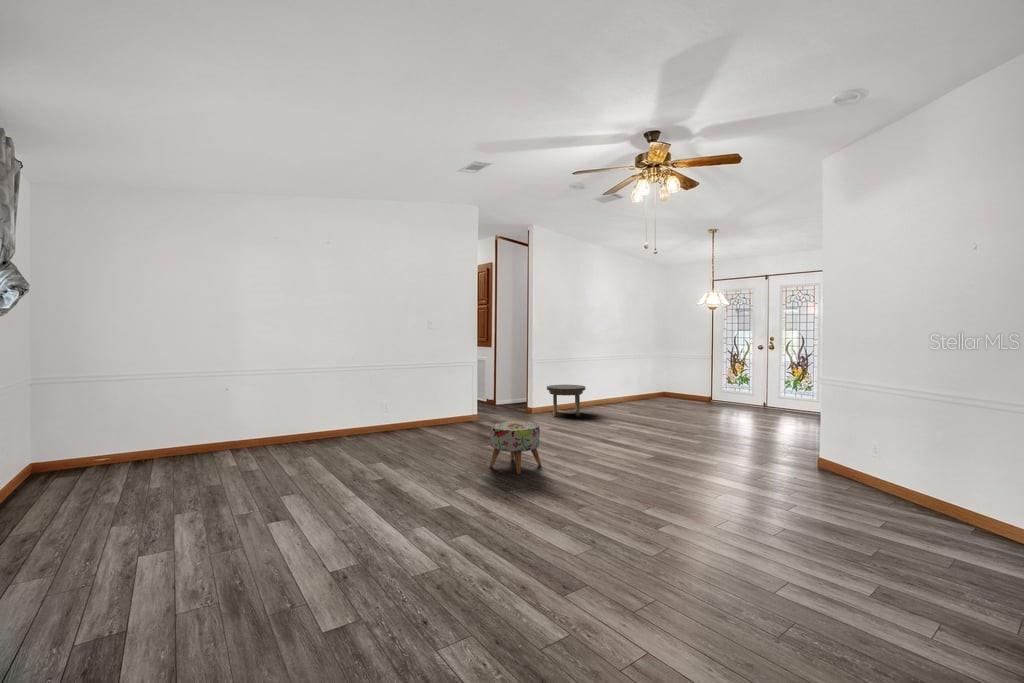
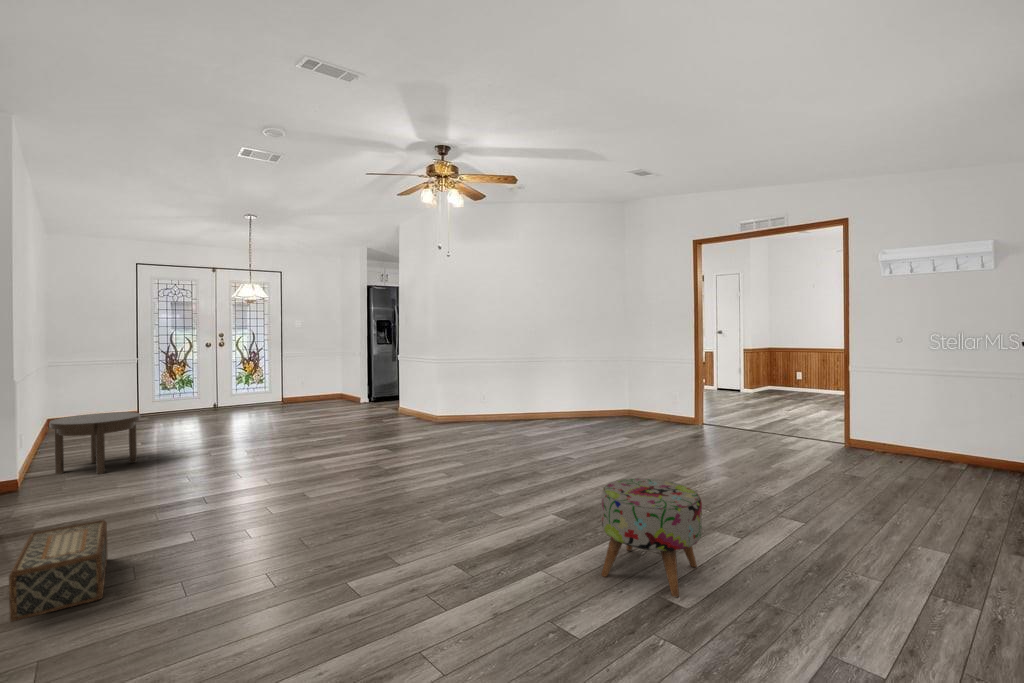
woven basket: none [386,414,432,438] -> present [9,520,107,622]
ottoman: present [490,422,541,474] -> present [601,478,702,597]

